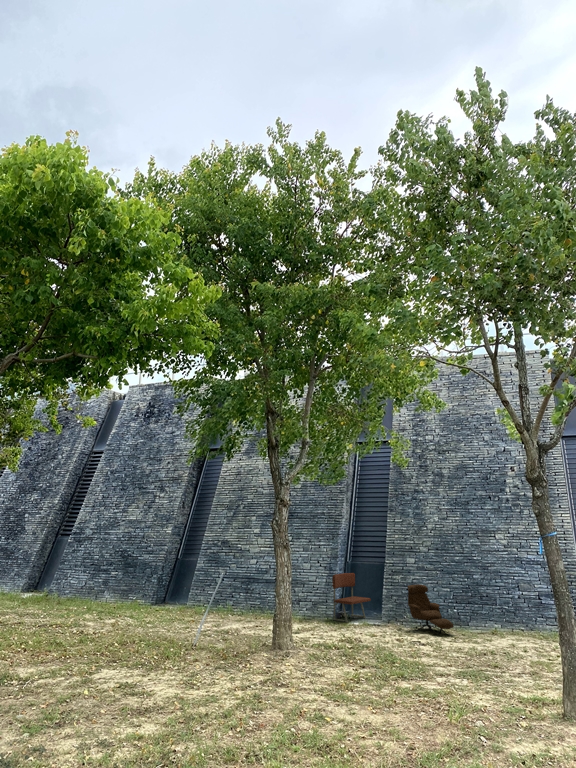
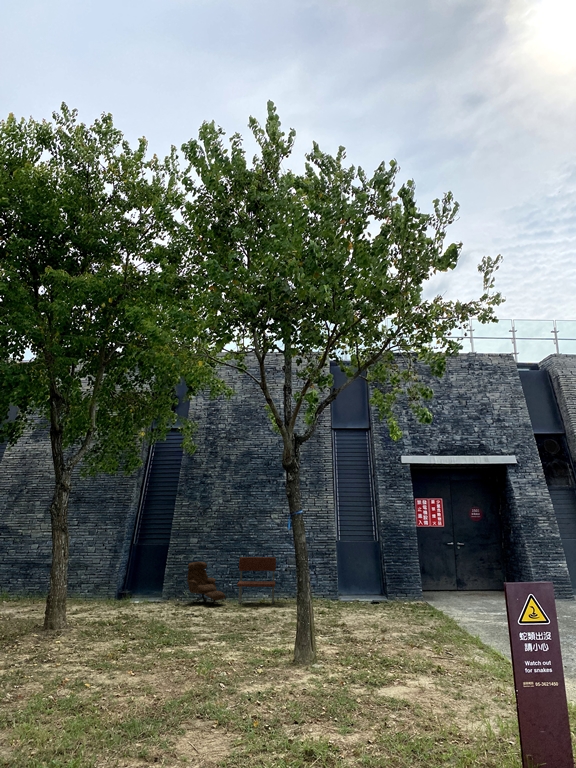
bench: present [332,573,371,622] -> present [237,557,276,604]

